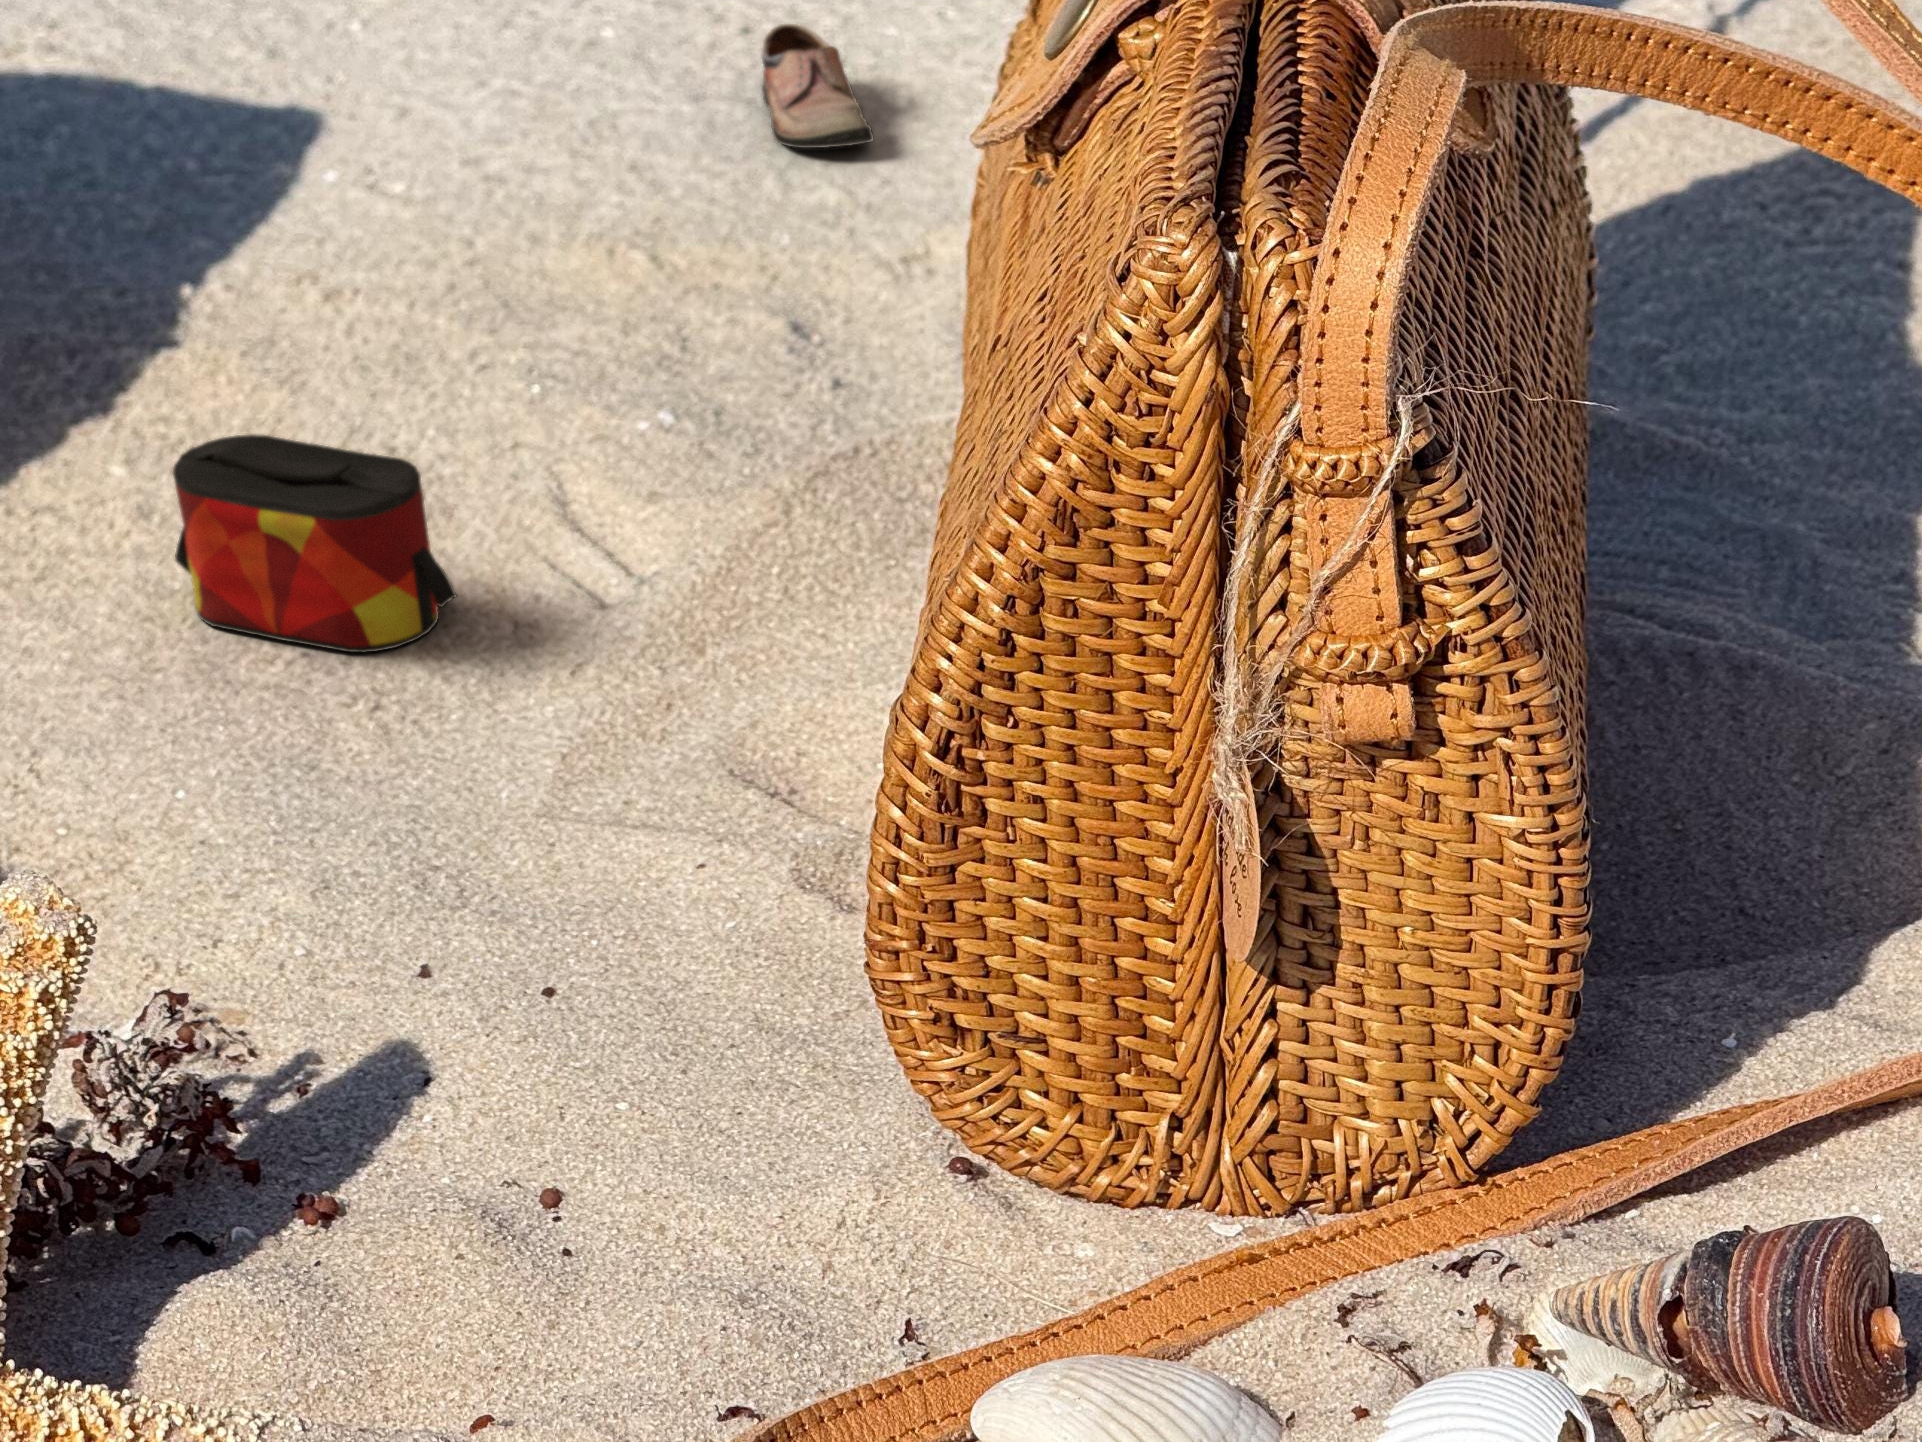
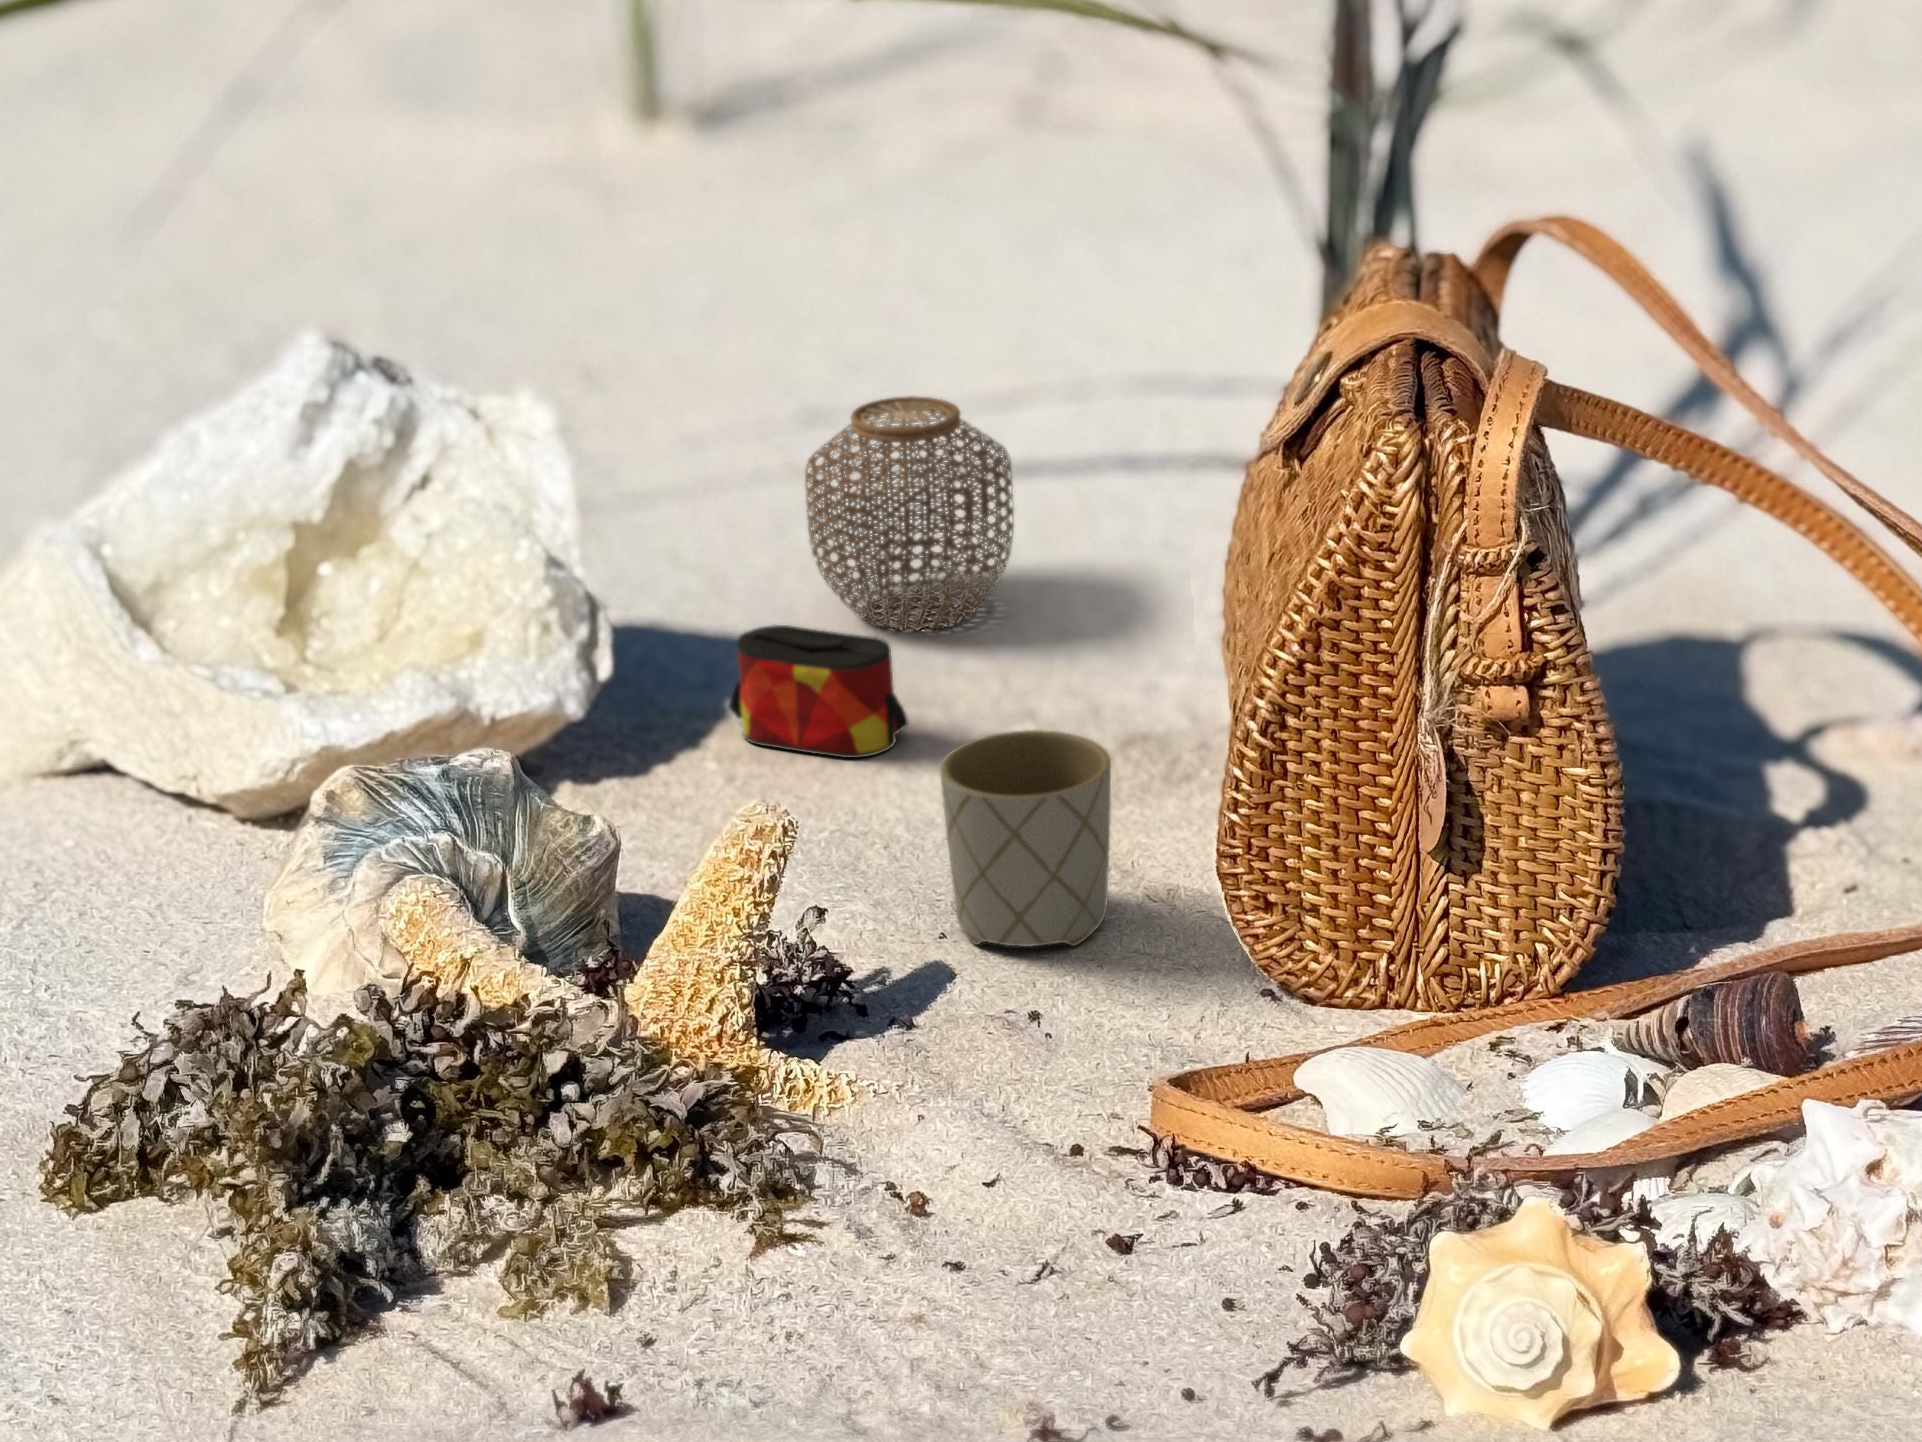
shoe: present [762,23,874,148] -> none [1052,389,1134,471]
woven basket: none [324,57,658,416] -> present [805,396,1014,631]
planter: none [419,670,724,1047] -> present [940,730,1111,947]

